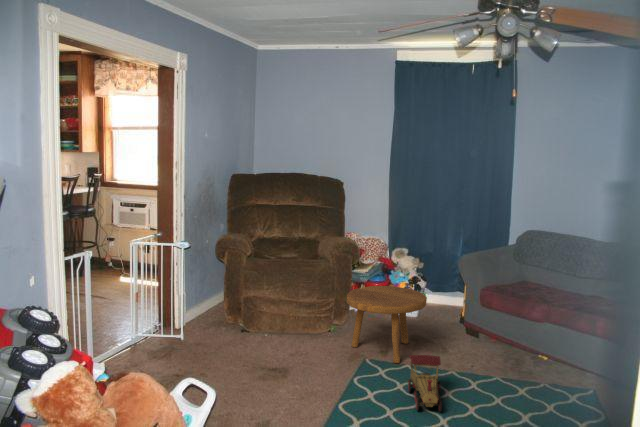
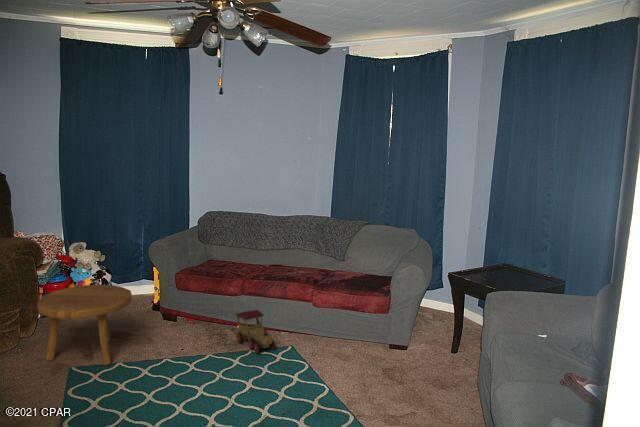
toy train: present [408,355,442,412] -> present [235,310,275,353]

